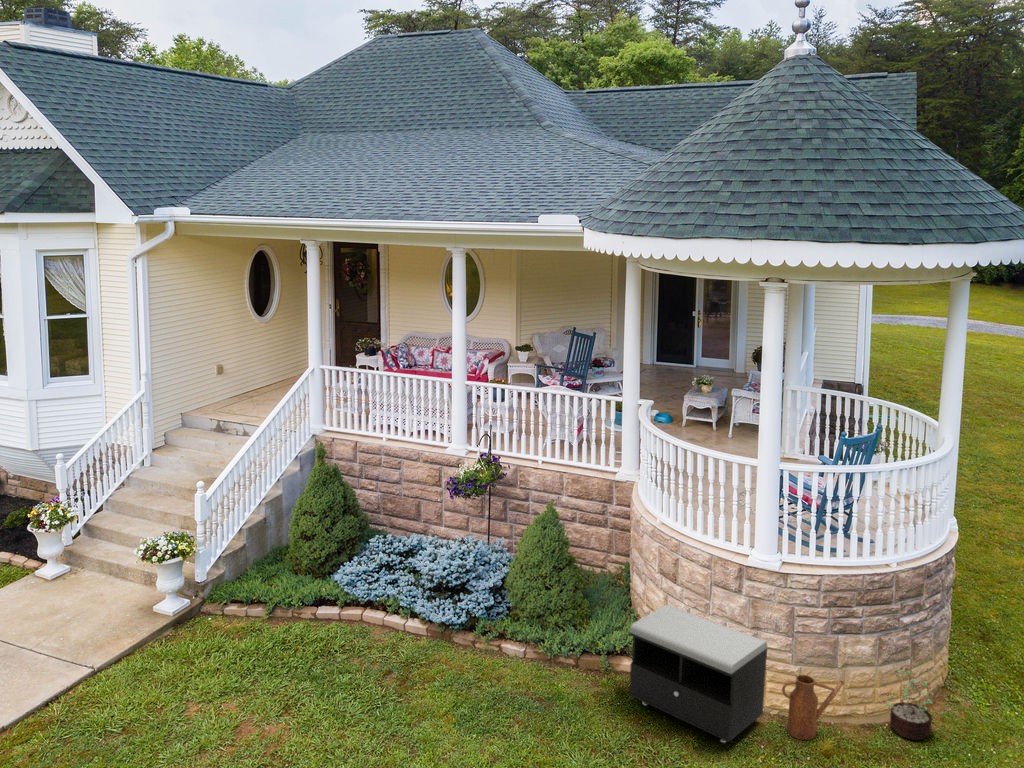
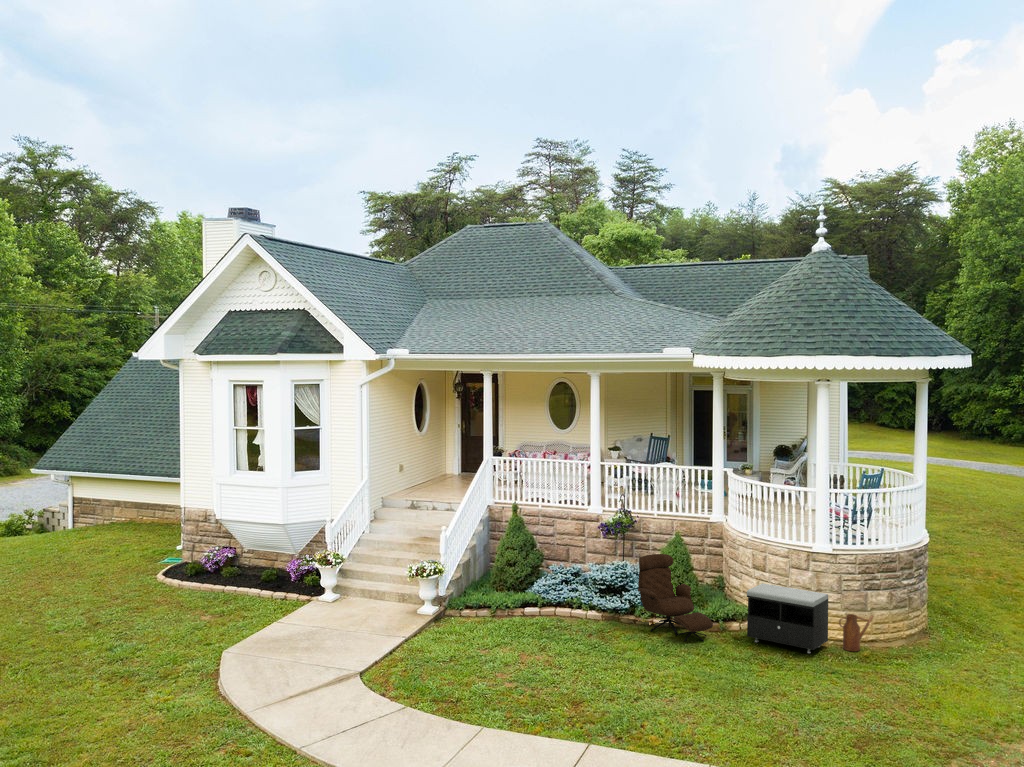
lounge chair: none [469,541,576,701] -> present [638,554,713,642]
decorative plant: present [884,668,935,740] -> none [896,608,926,650]

